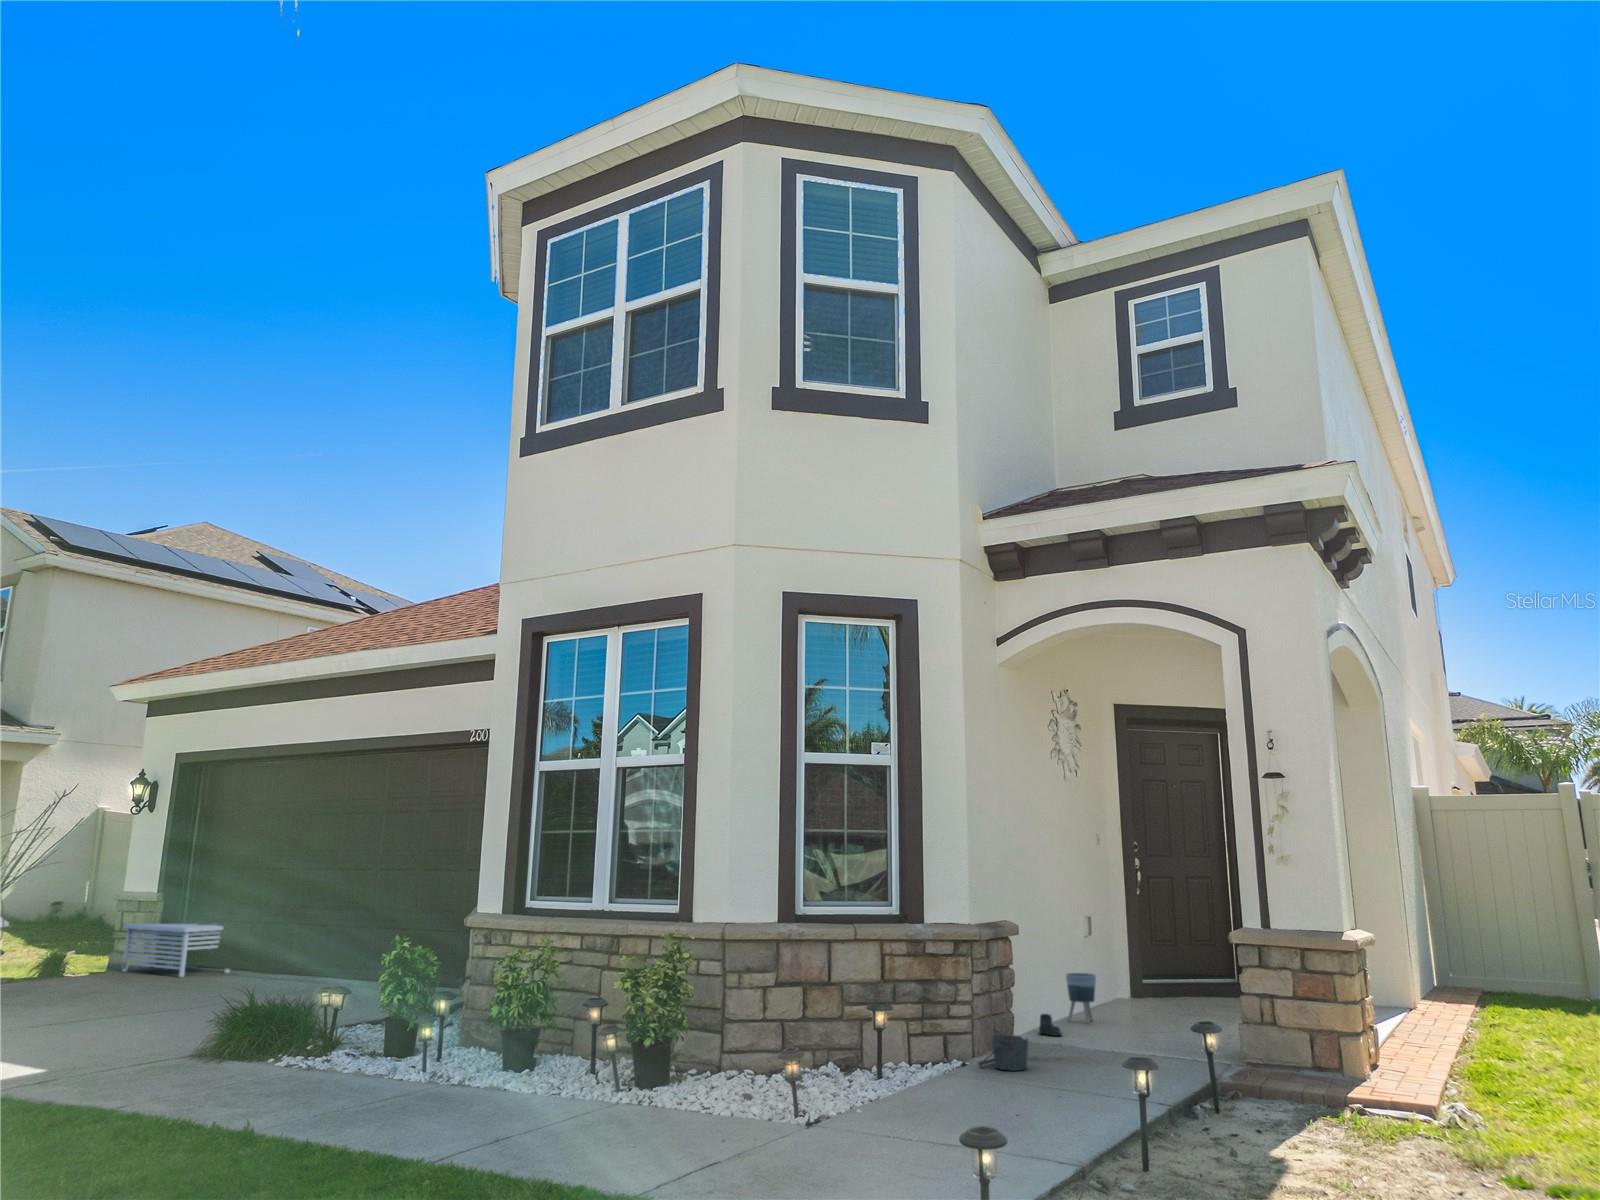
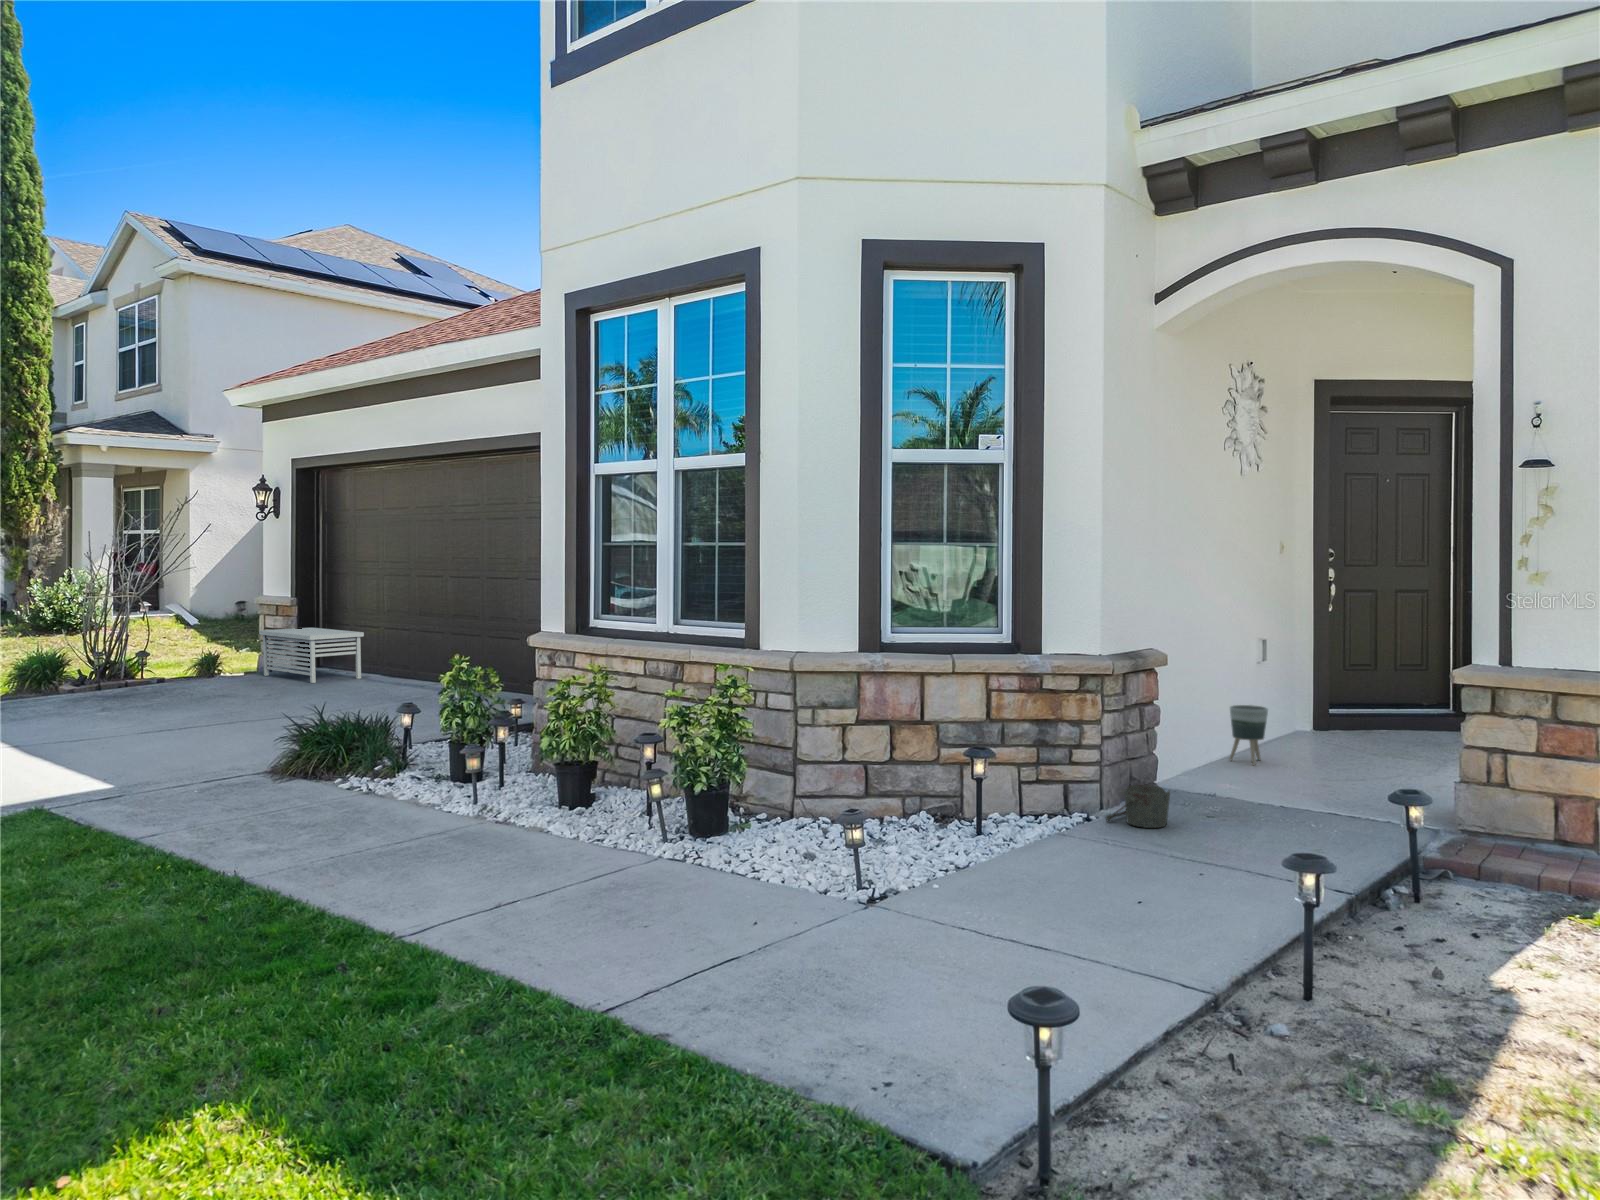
boots: present [1039,1014,1061,1036] -> none [1190,754,1218,781]

